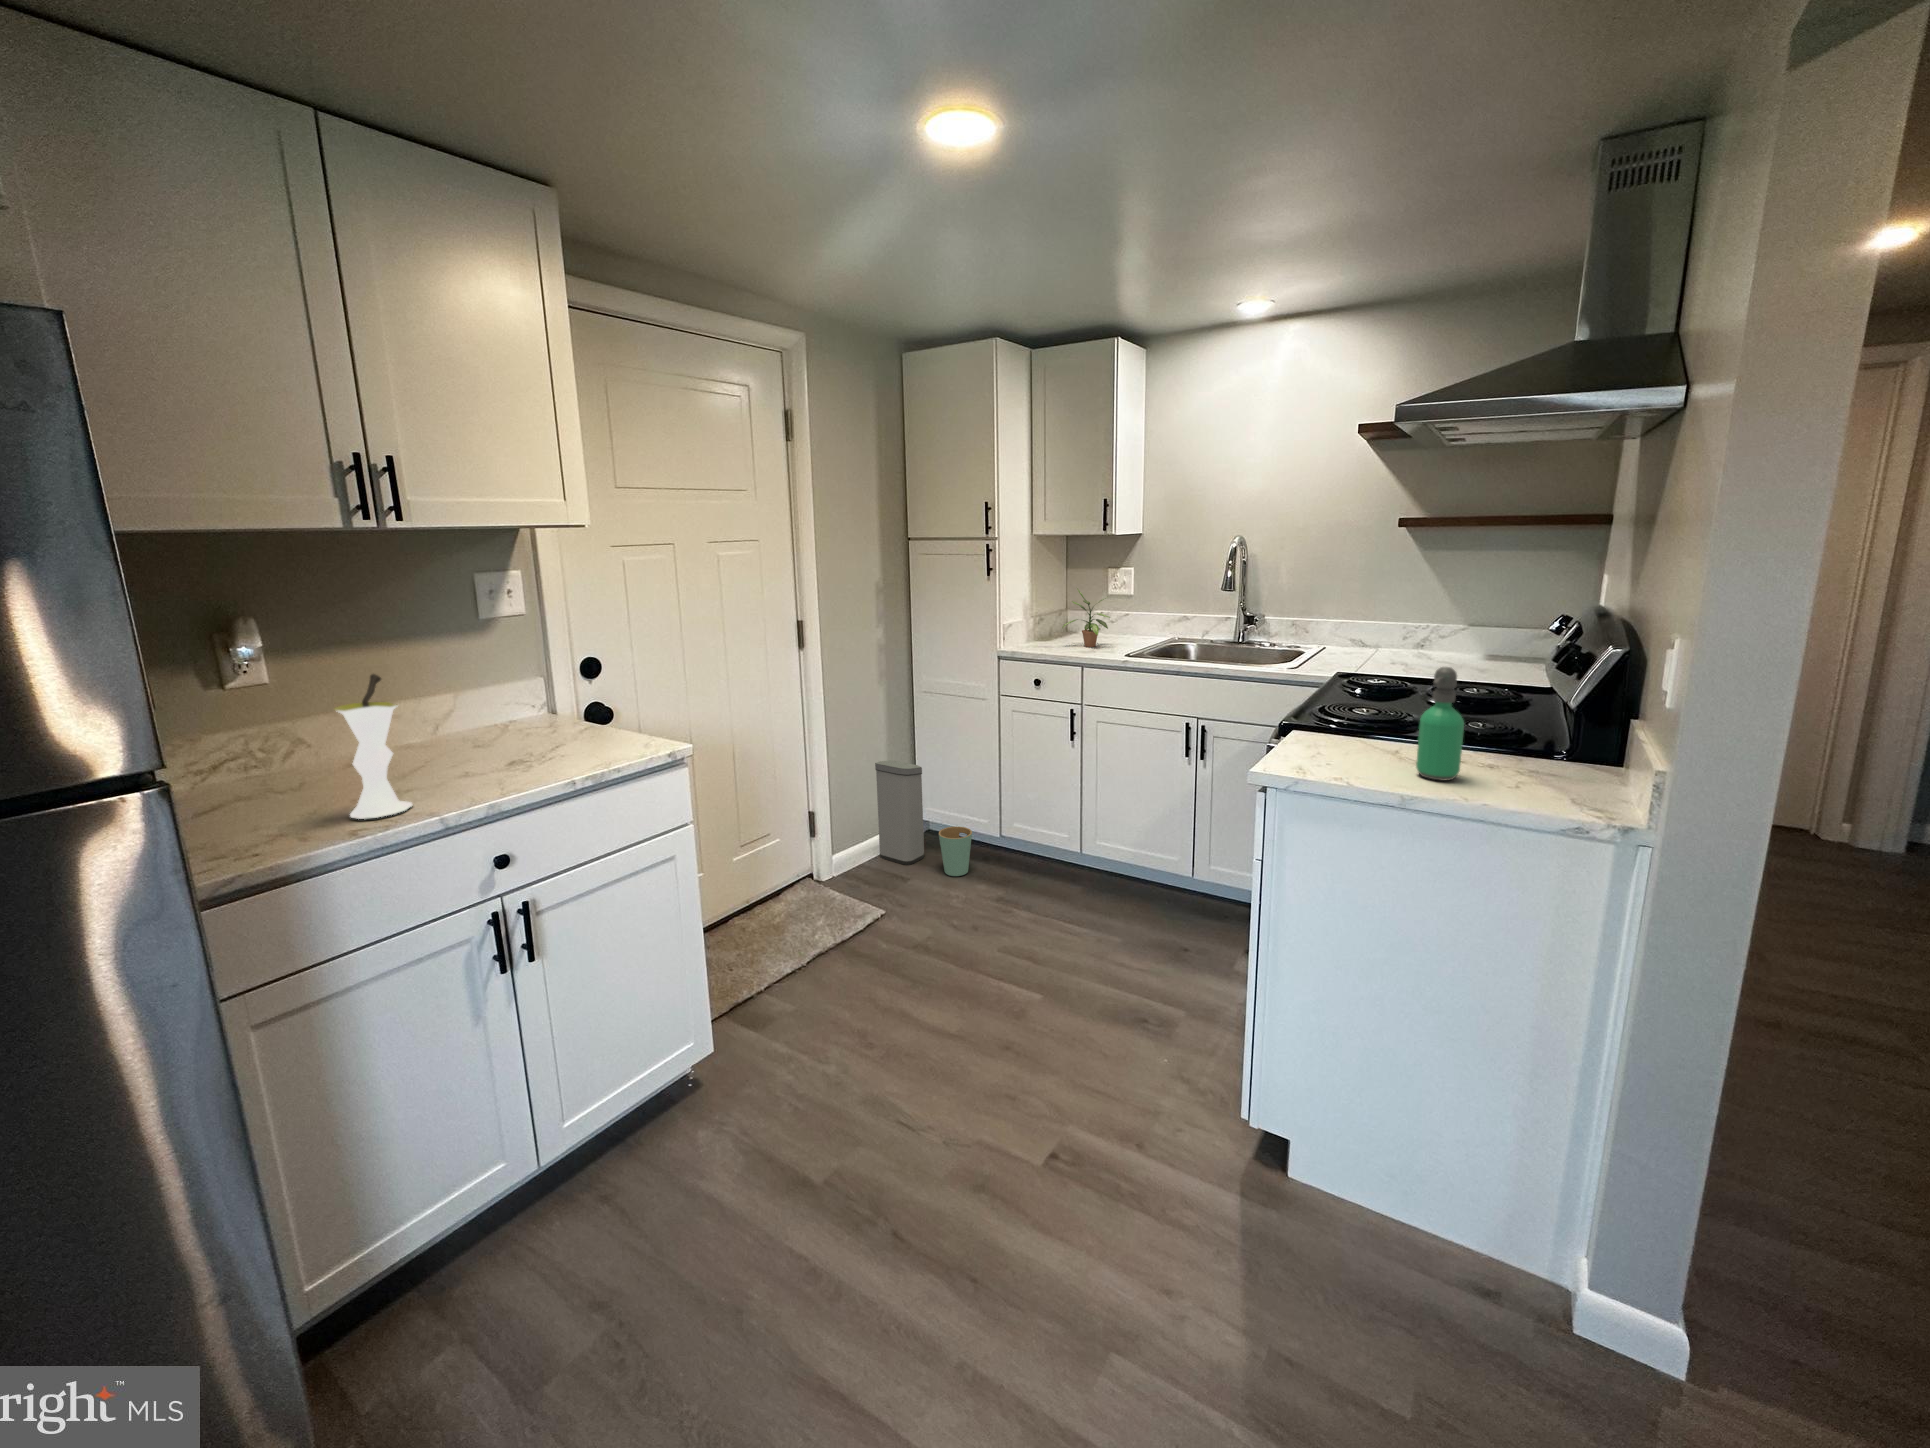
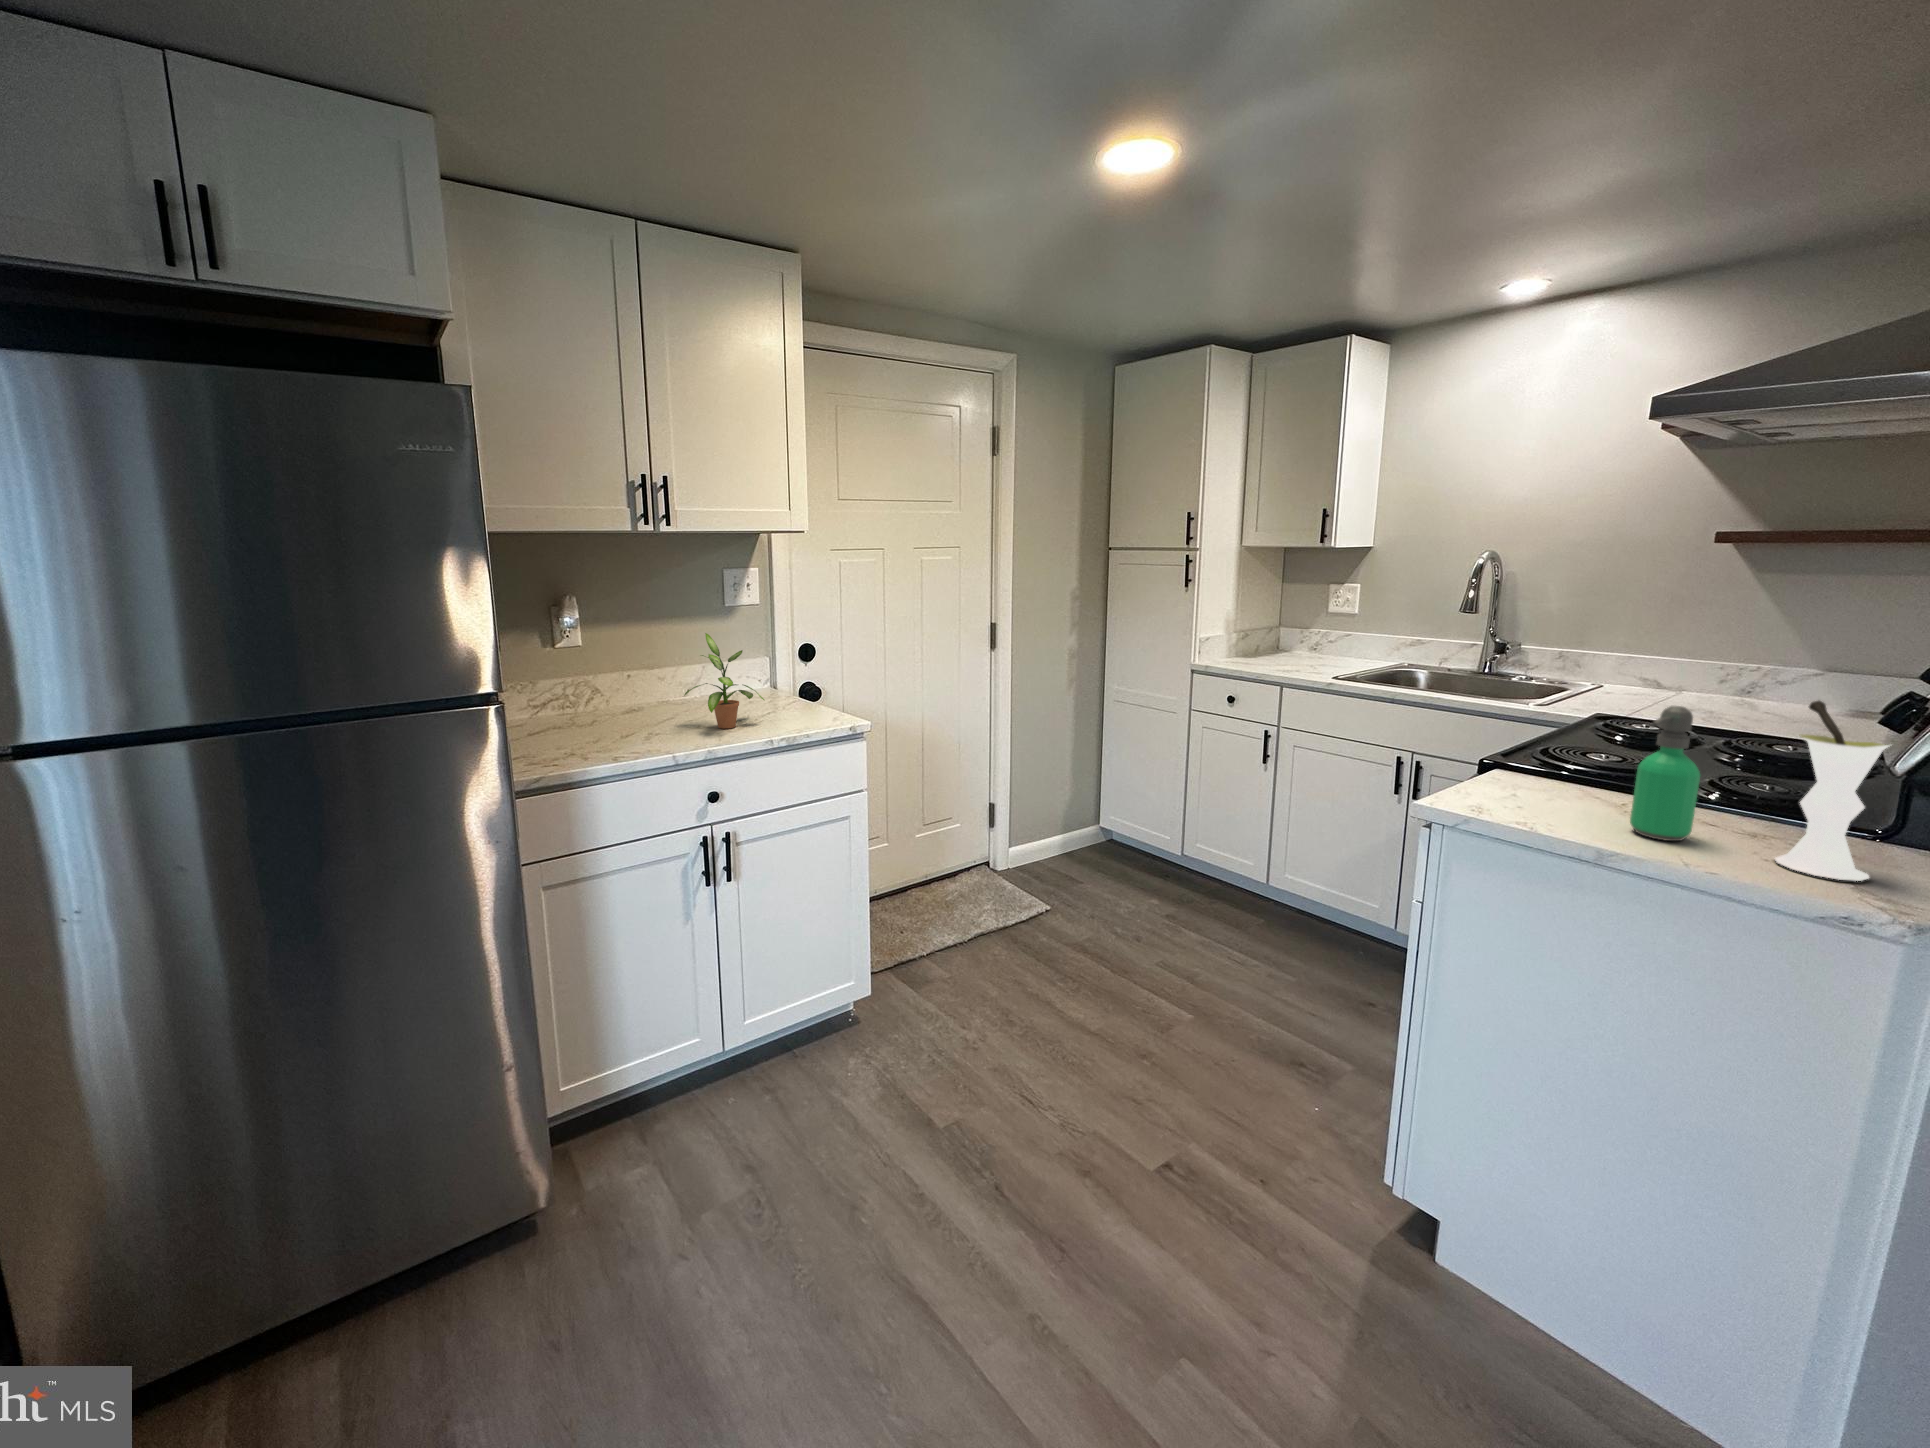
potted plant: present [1063,588,1110,647] -> present [685,633,764,729]
vase: present [335,674,412,819] -> present [1775,701,1889,881]
trash can: present [875,760,972,876] -> none [1056,764,1147,886]

